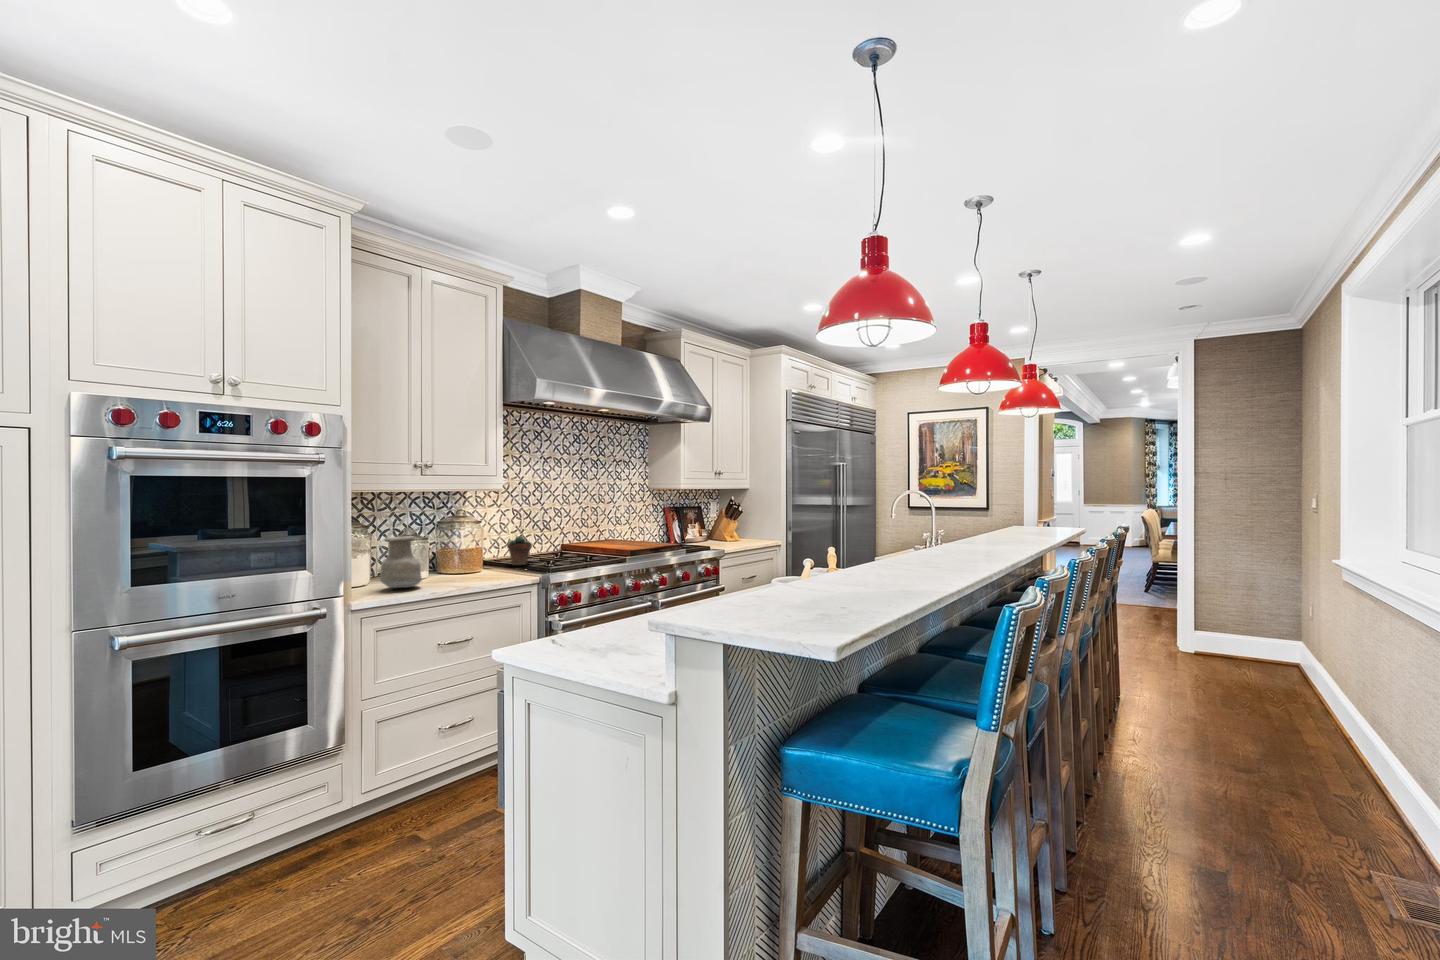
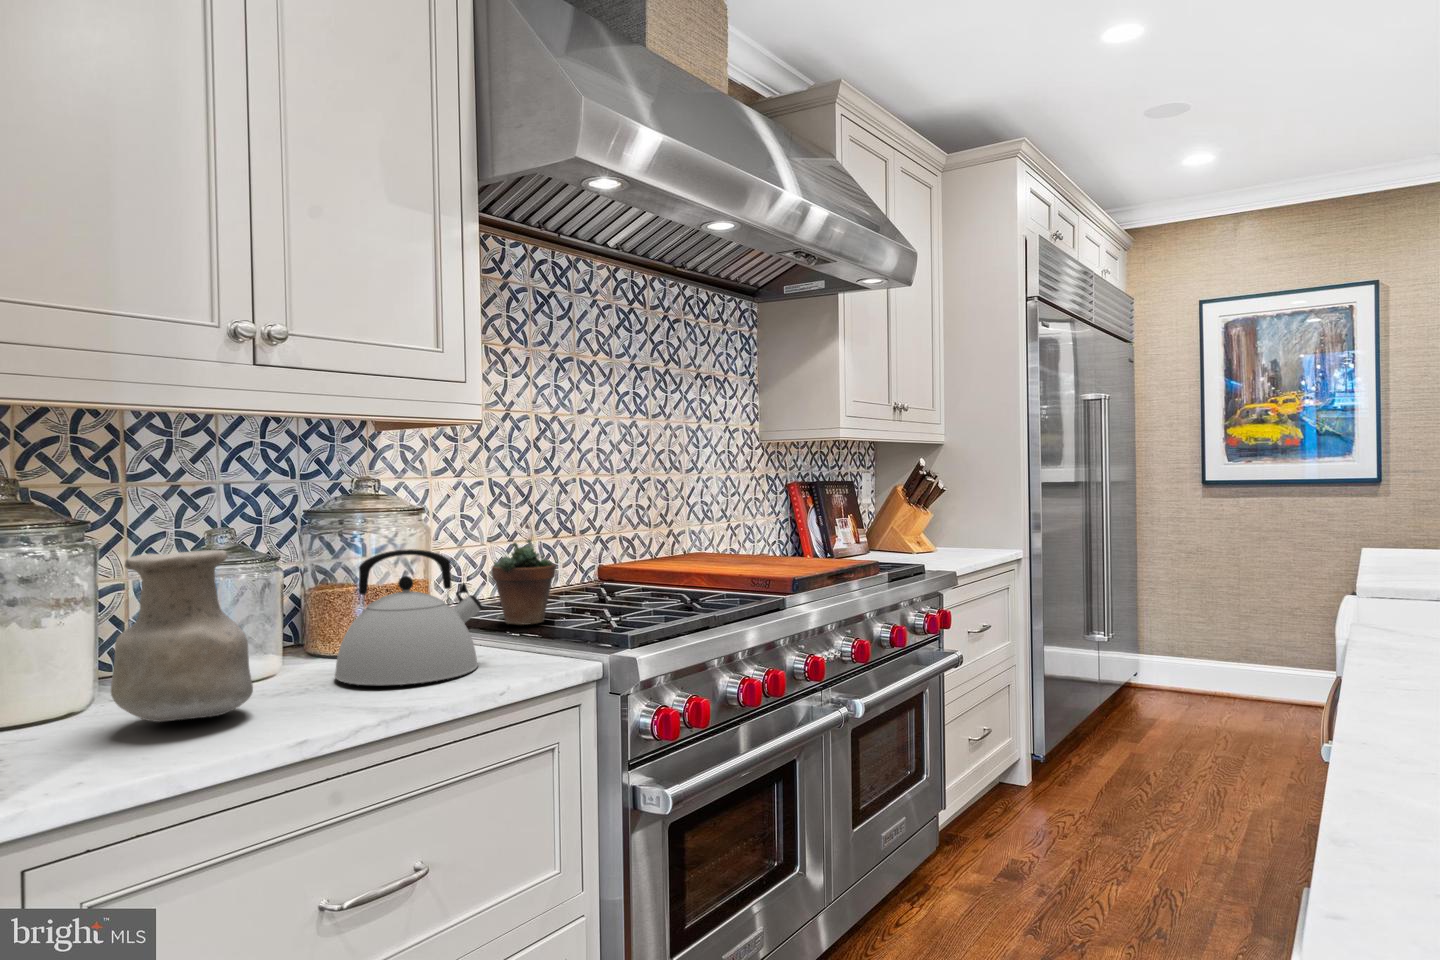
kettle: none [447,537,498,581] -> present [335,549,482,685]

